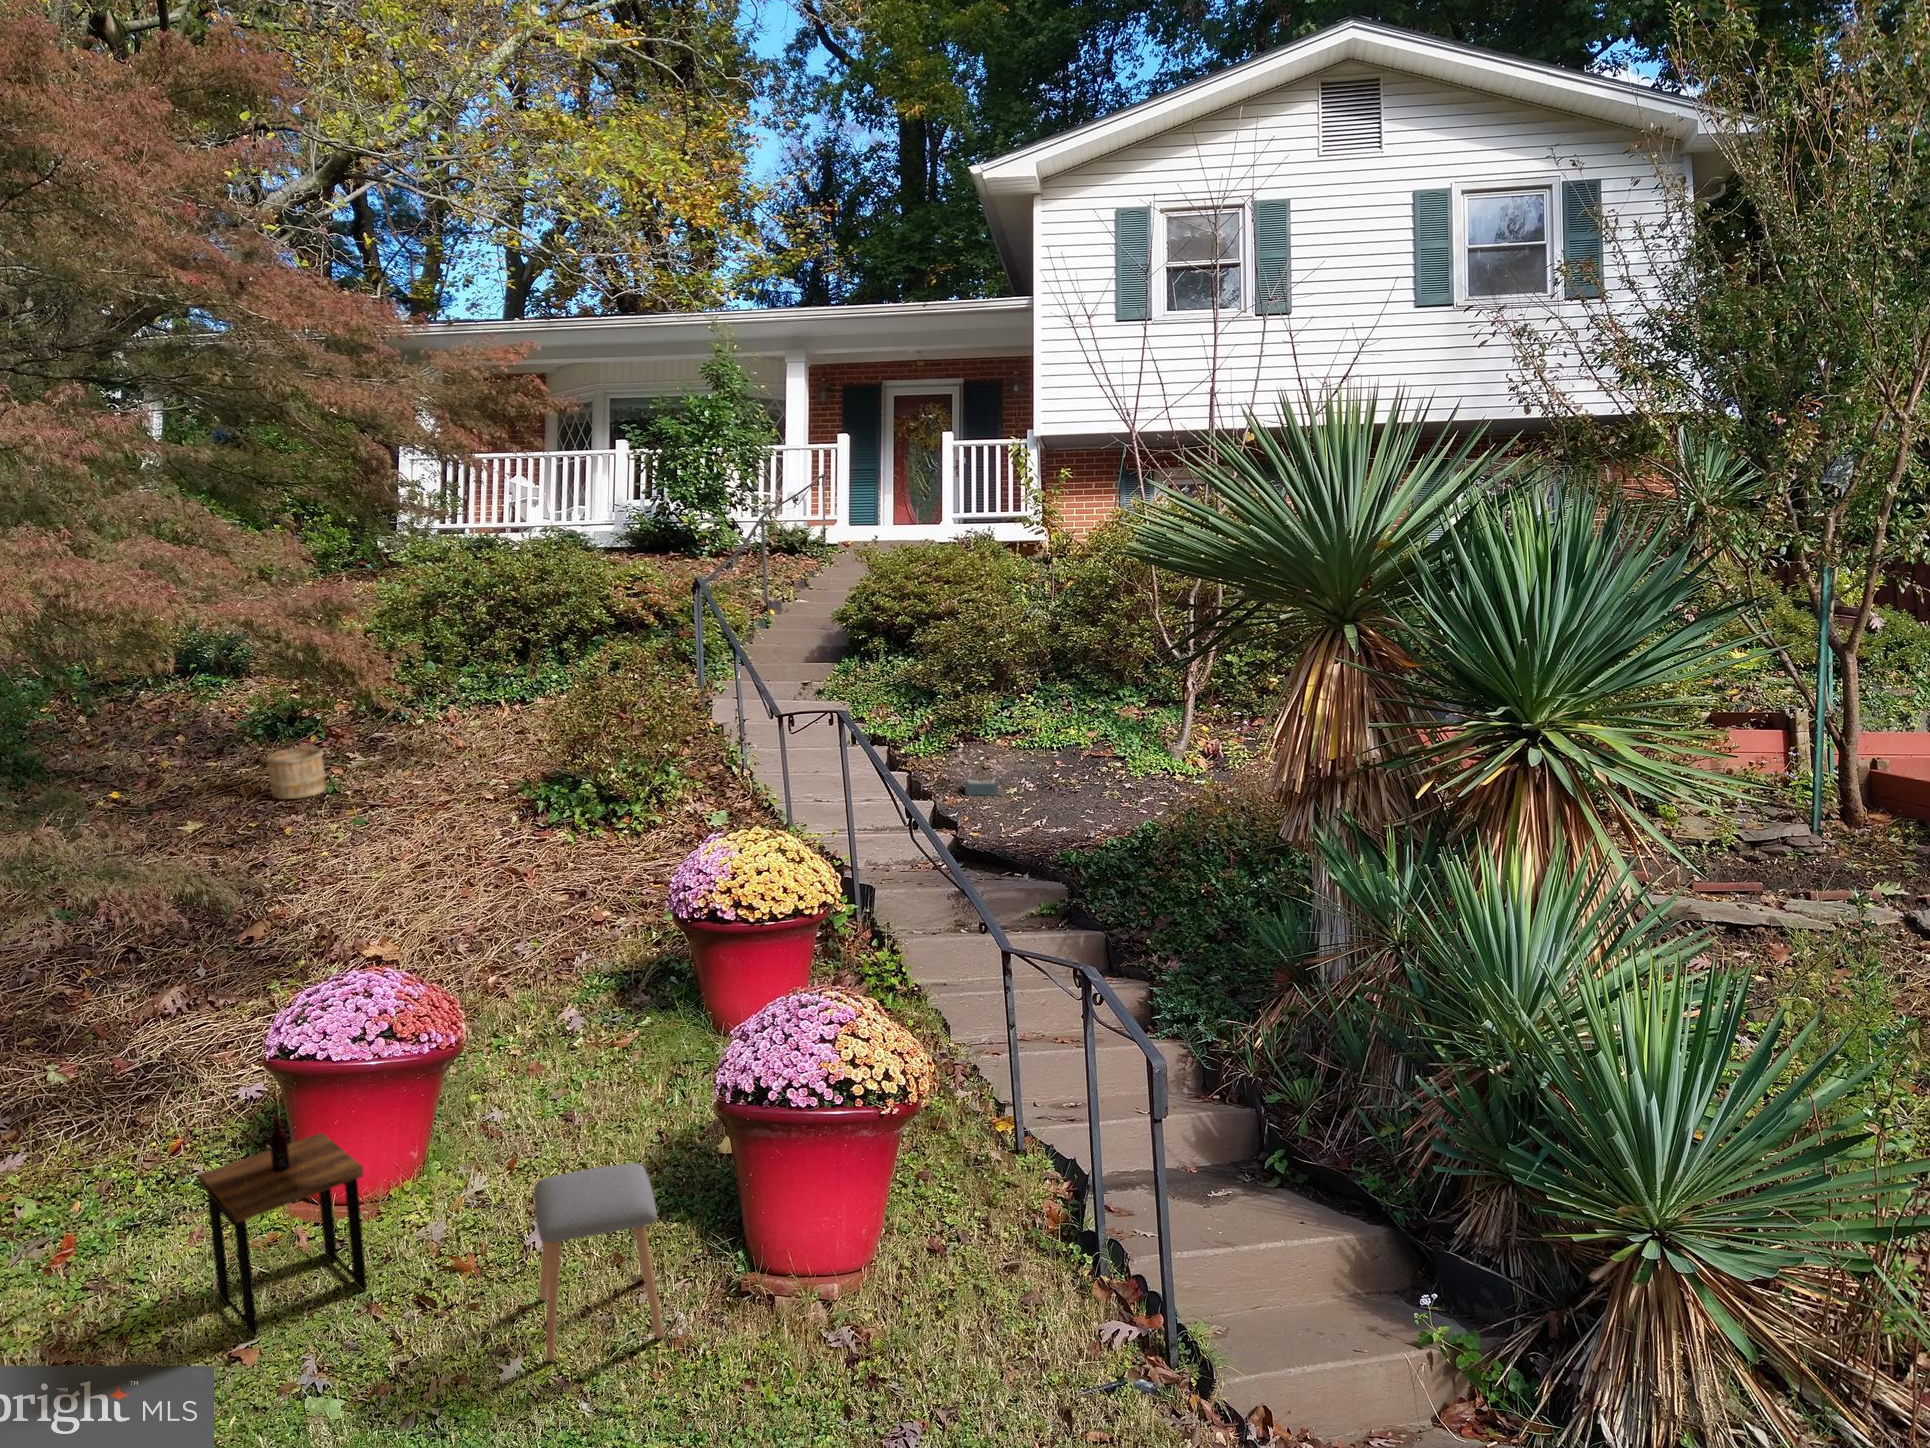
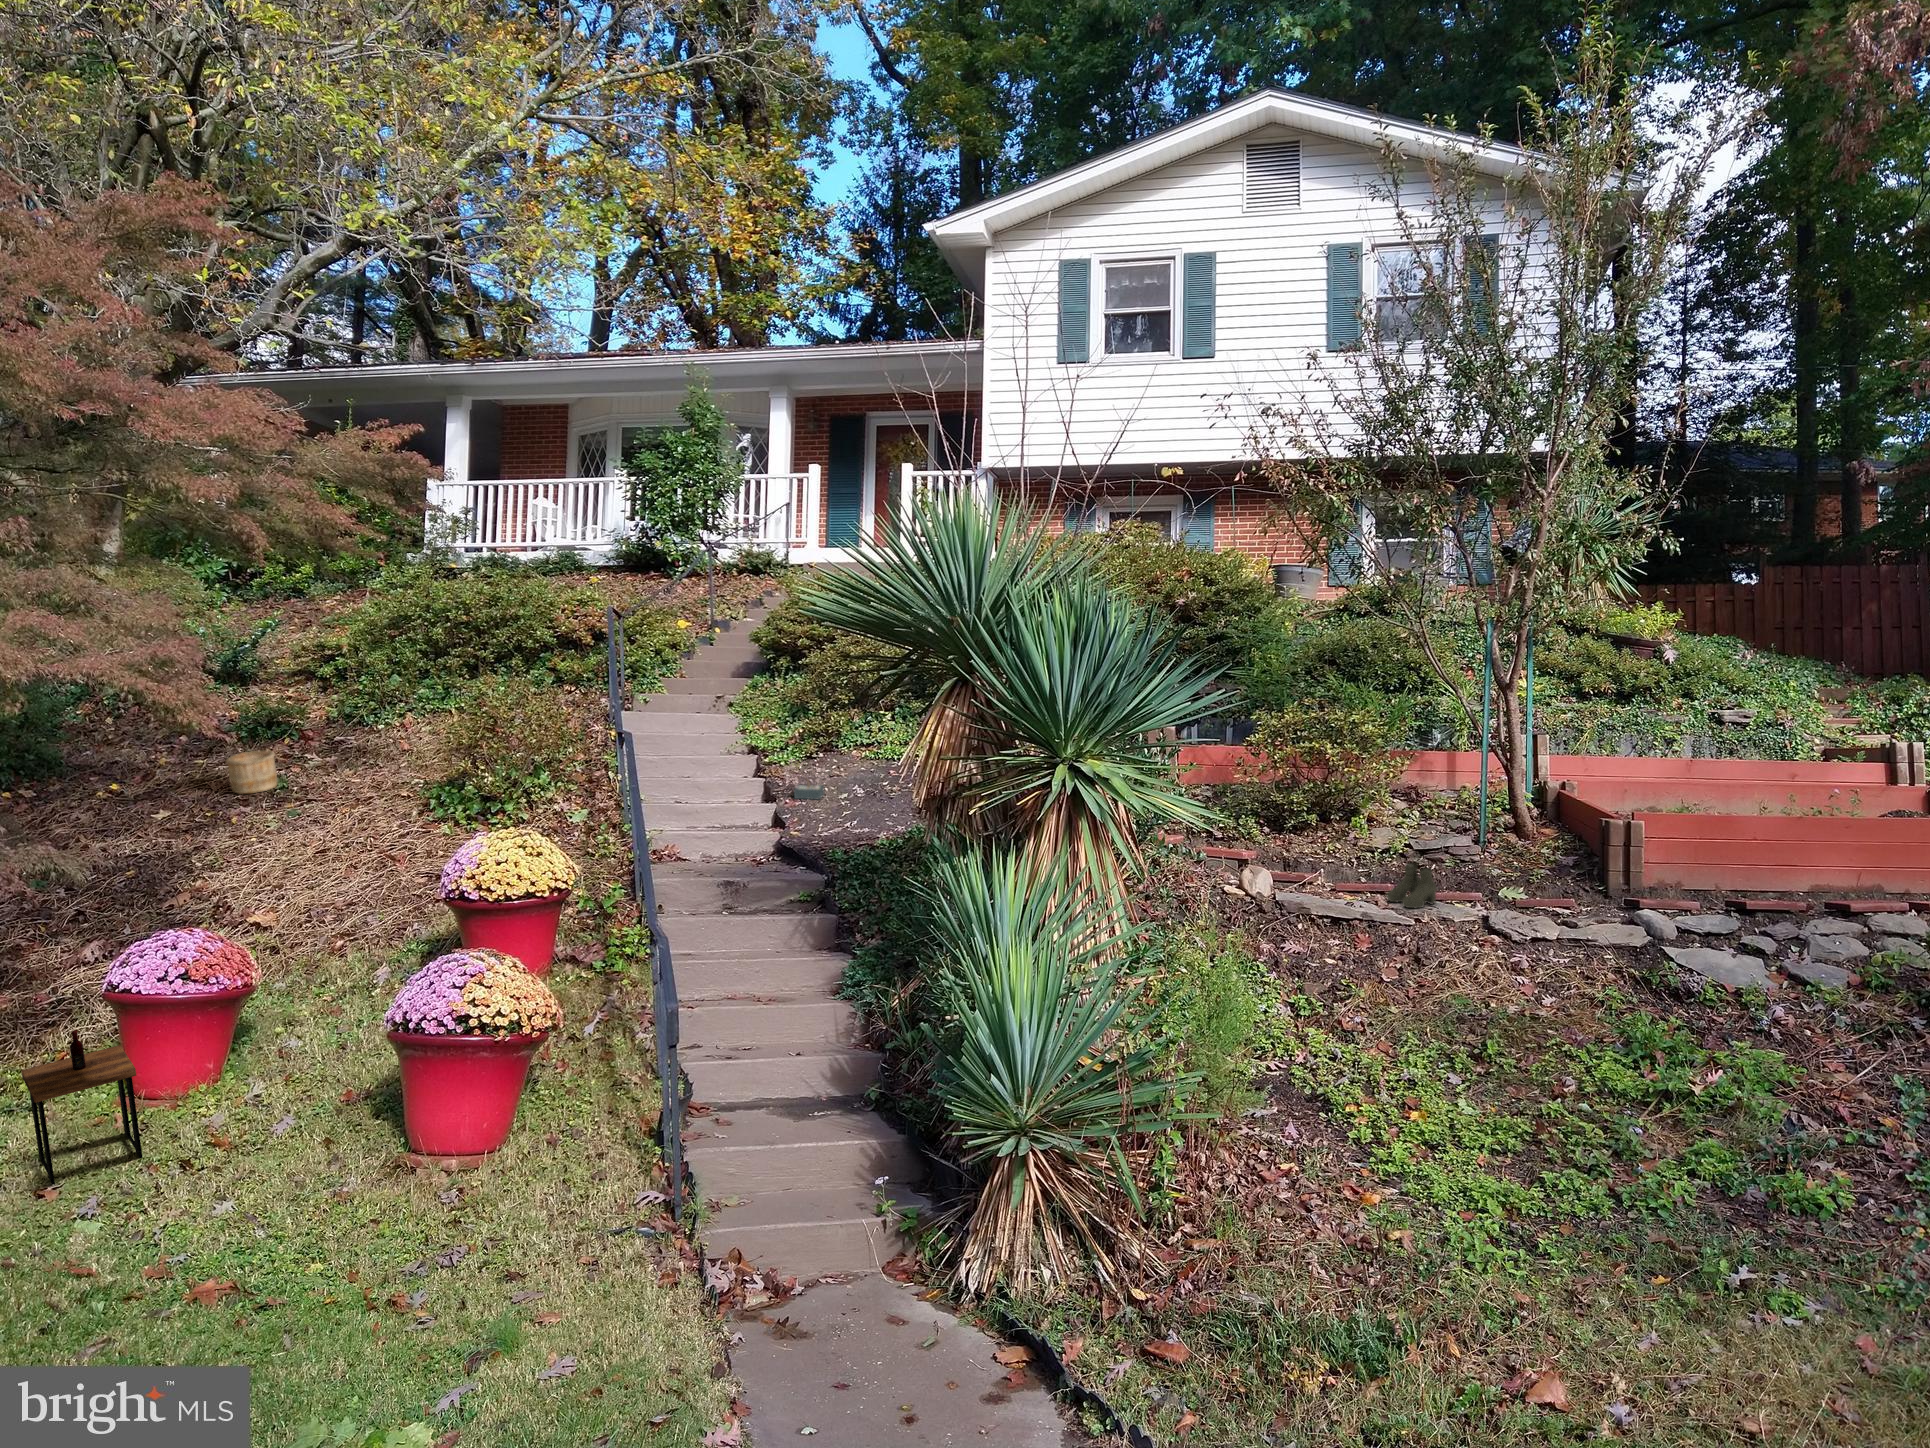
boots: none [1789,854,1850,909] -> present [1387,862,1436,908]
stool: present [534,1163,664,1362] -> none [233,1072,342,1207]

